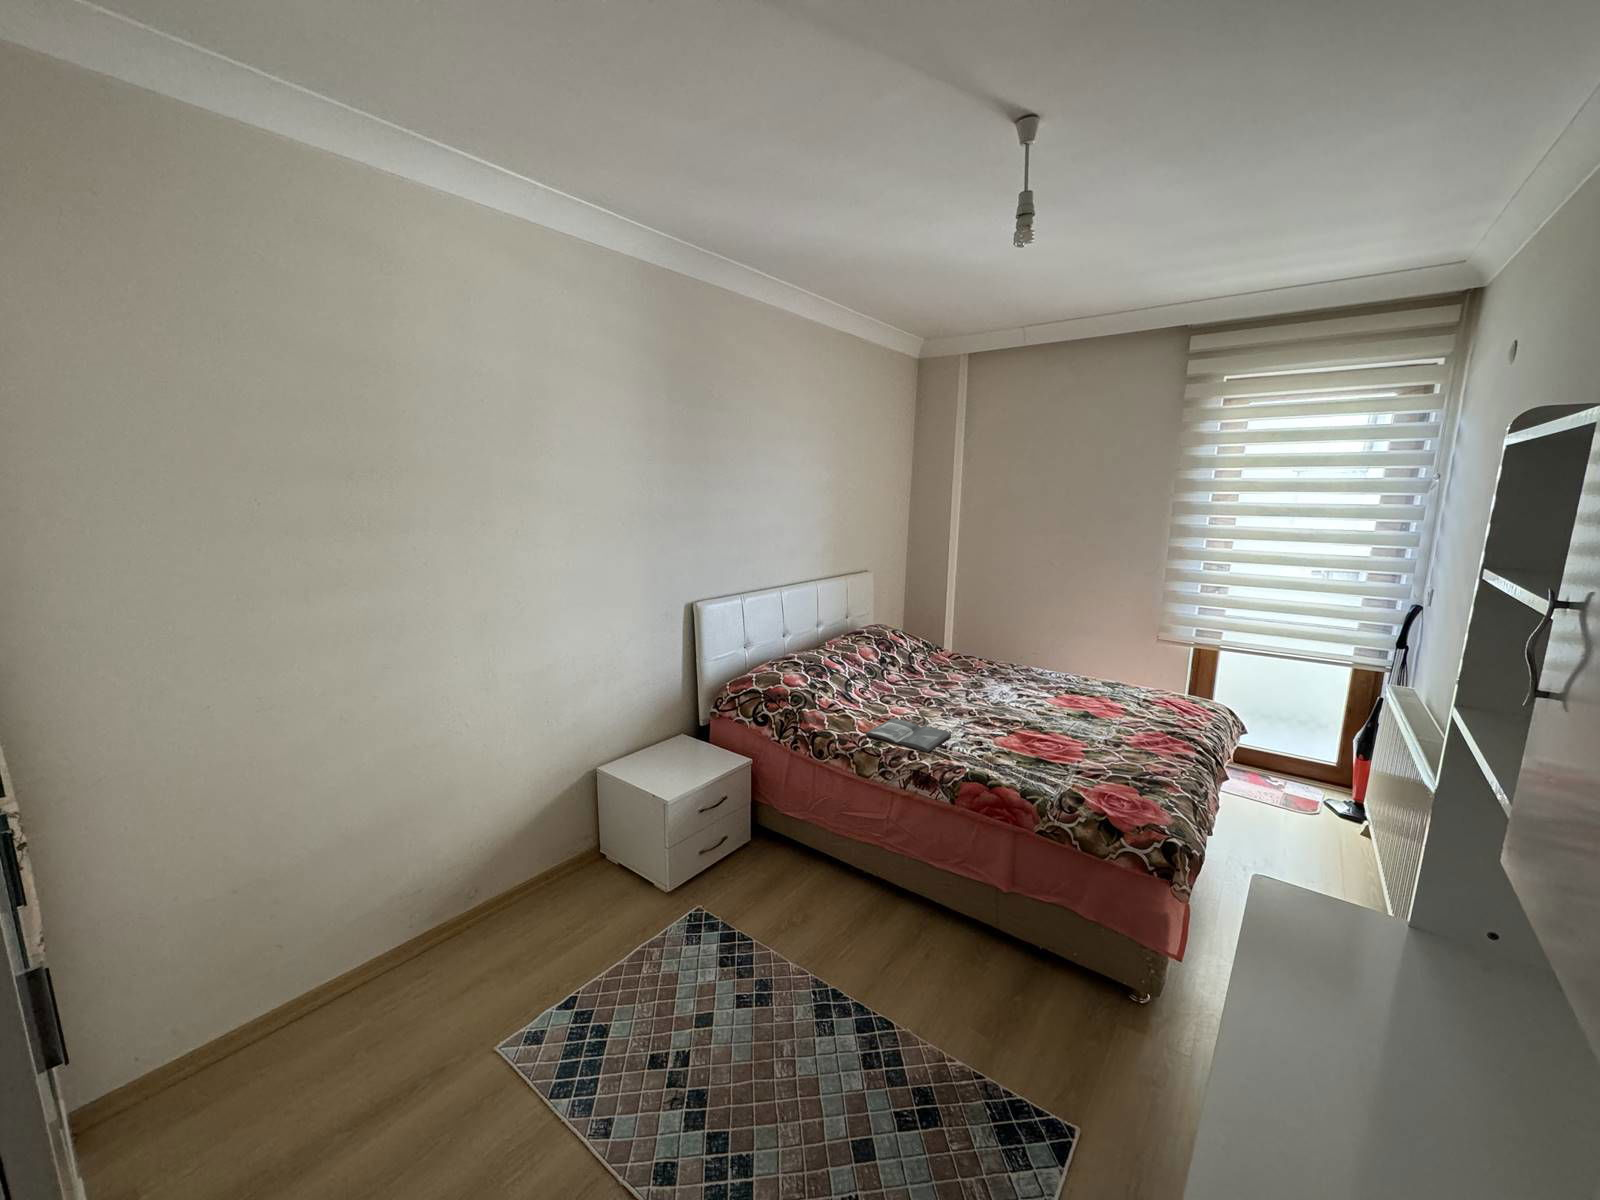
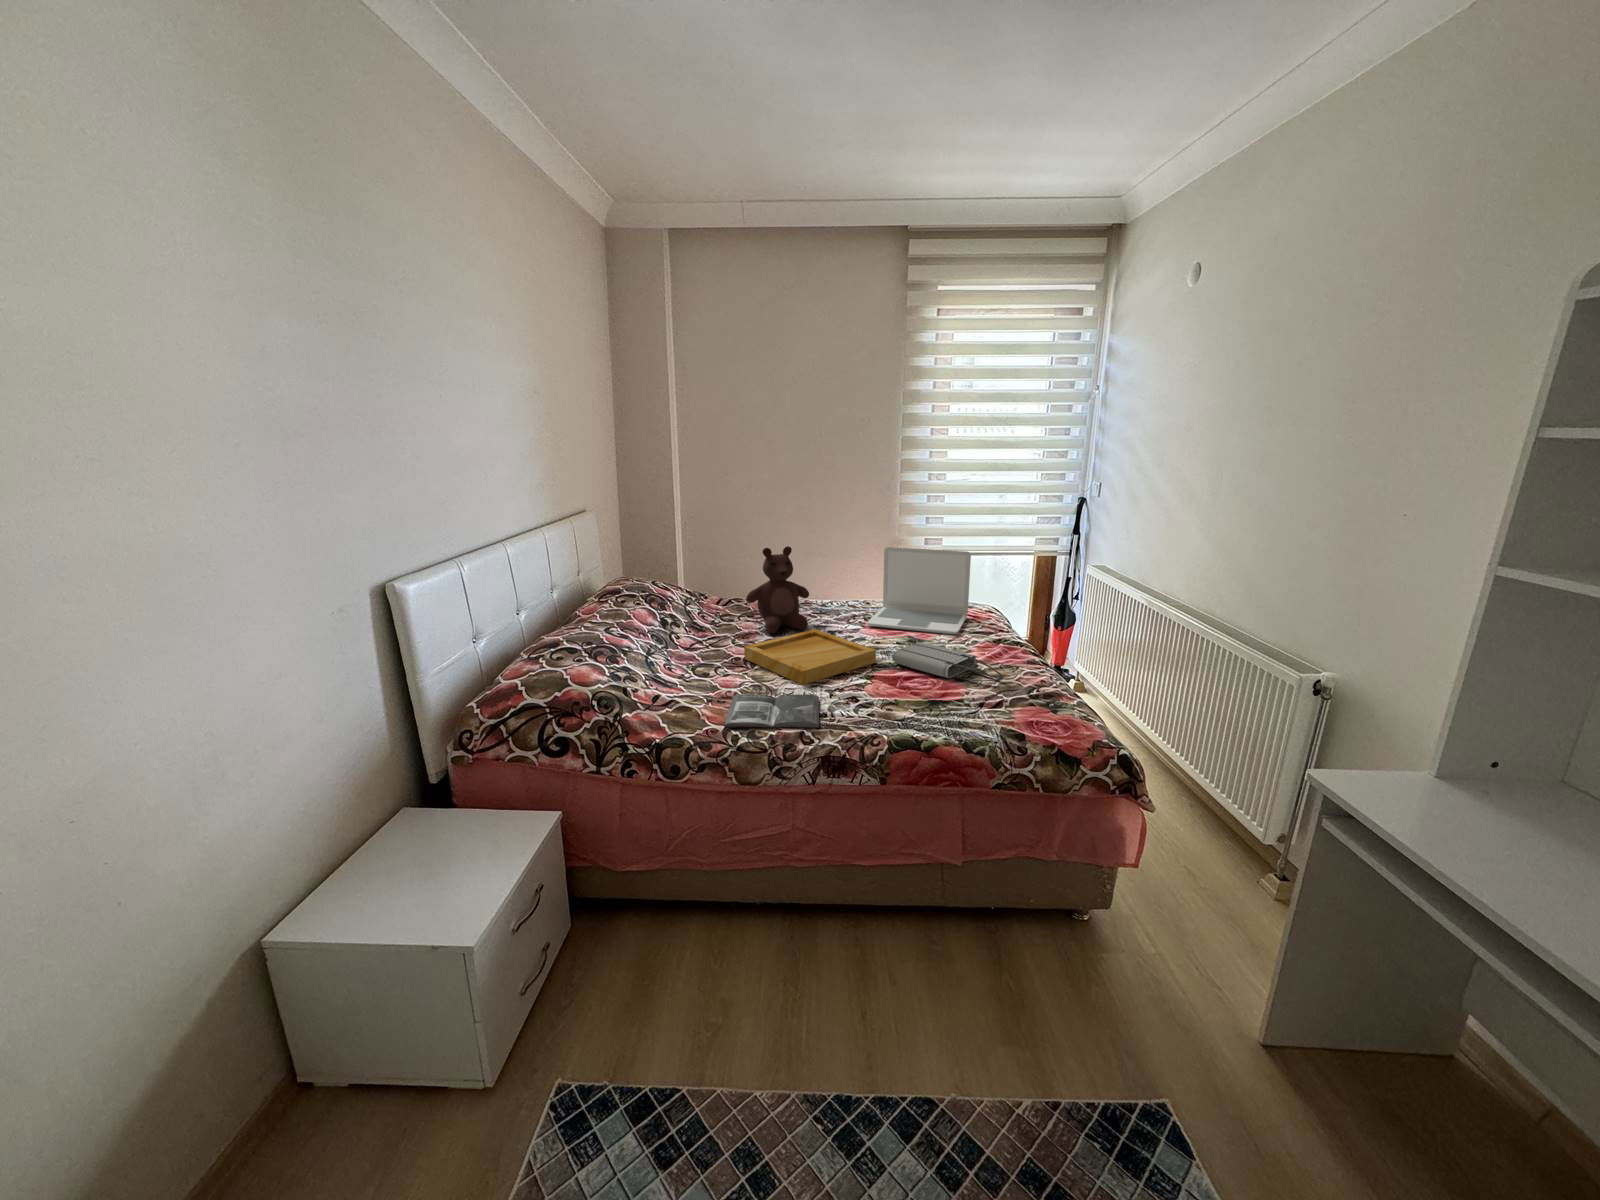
teddy bear: none [961,616,1017,689] -> present [746,546,809,633]
laptop: none [1061,632,1179,720] -> present [867,547,971,634]
tray: none [930,689,1031,725] -> present [744,629,876,685]
tote bag: none [1043,717,1124,760] -> present [892,643,1004,681]

